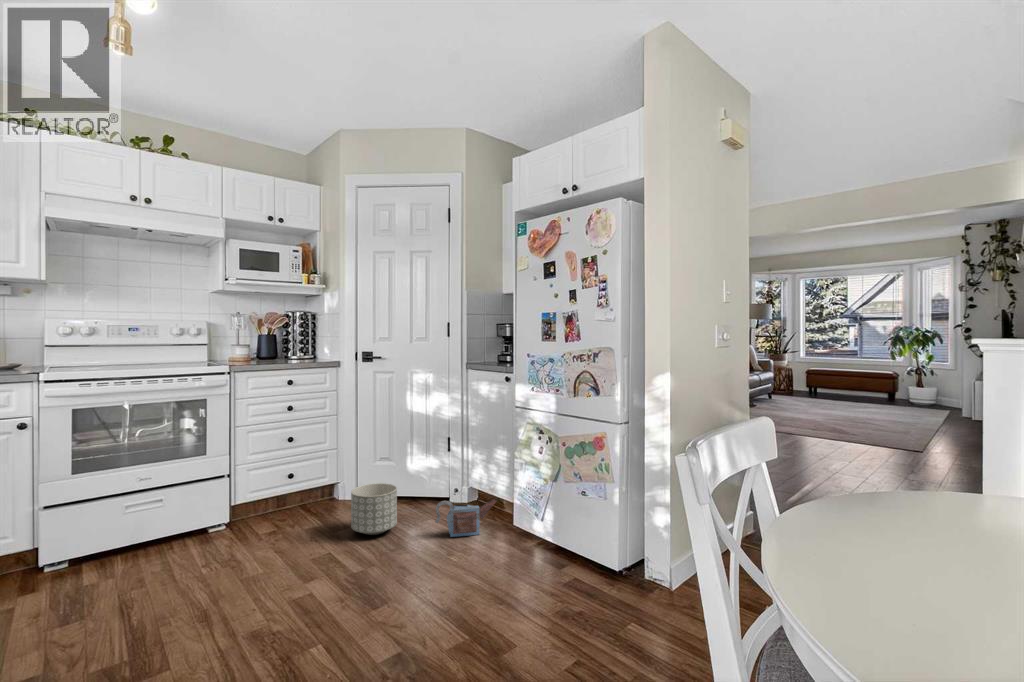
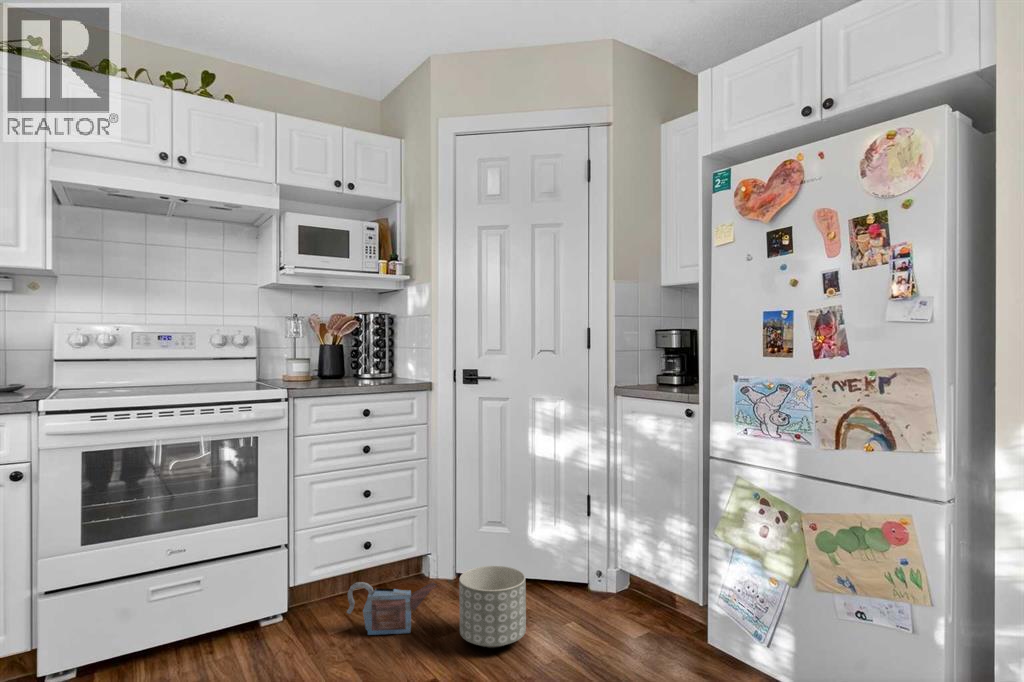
watering can: present [435,499,497,537] -> present [347,582,437,635]

